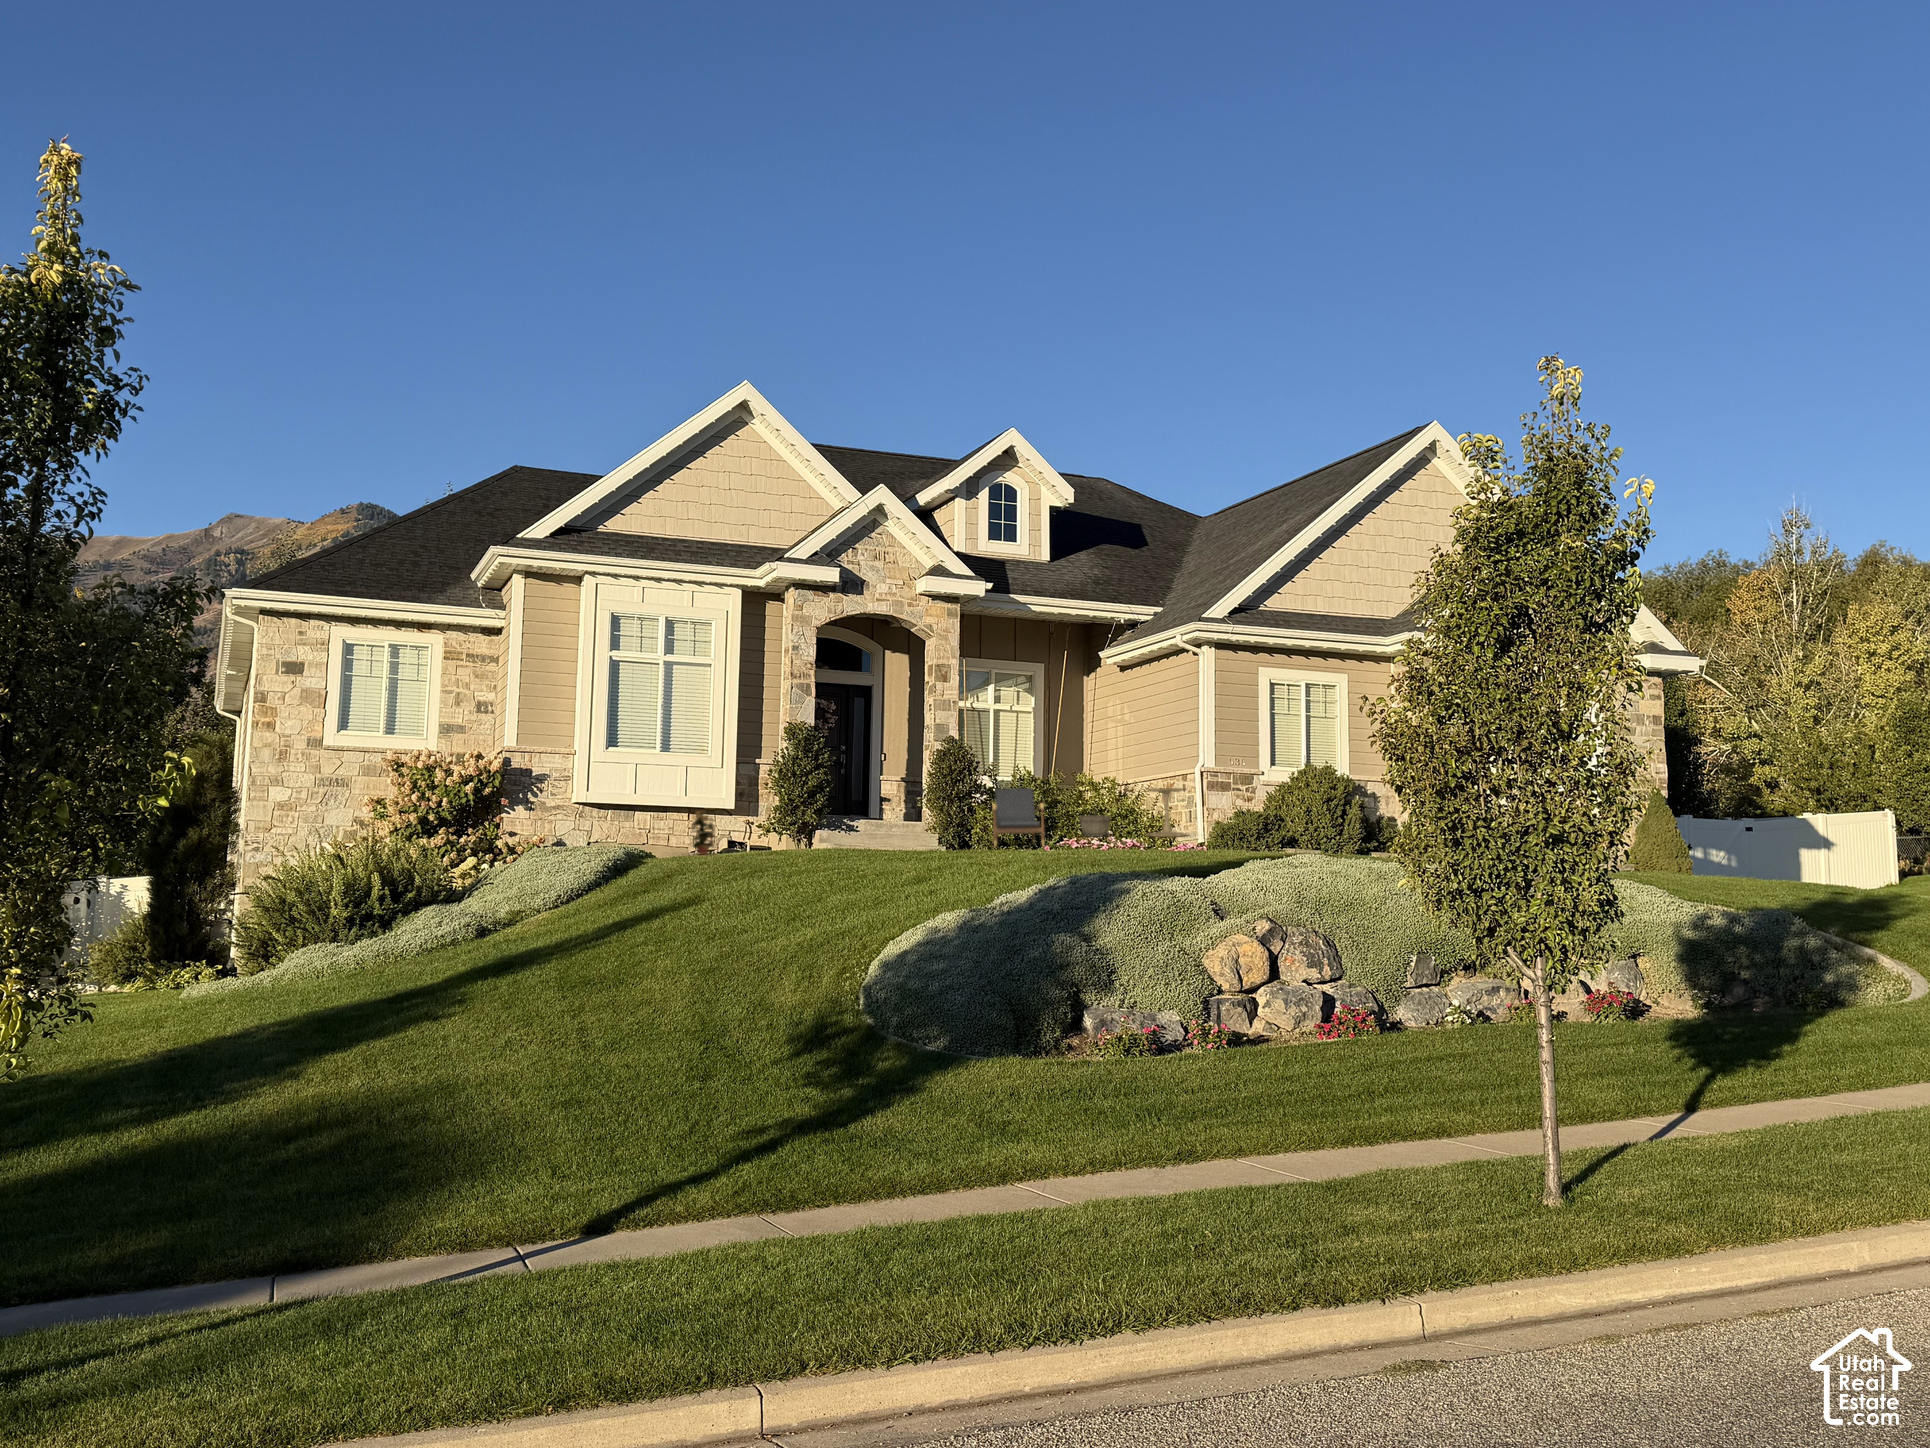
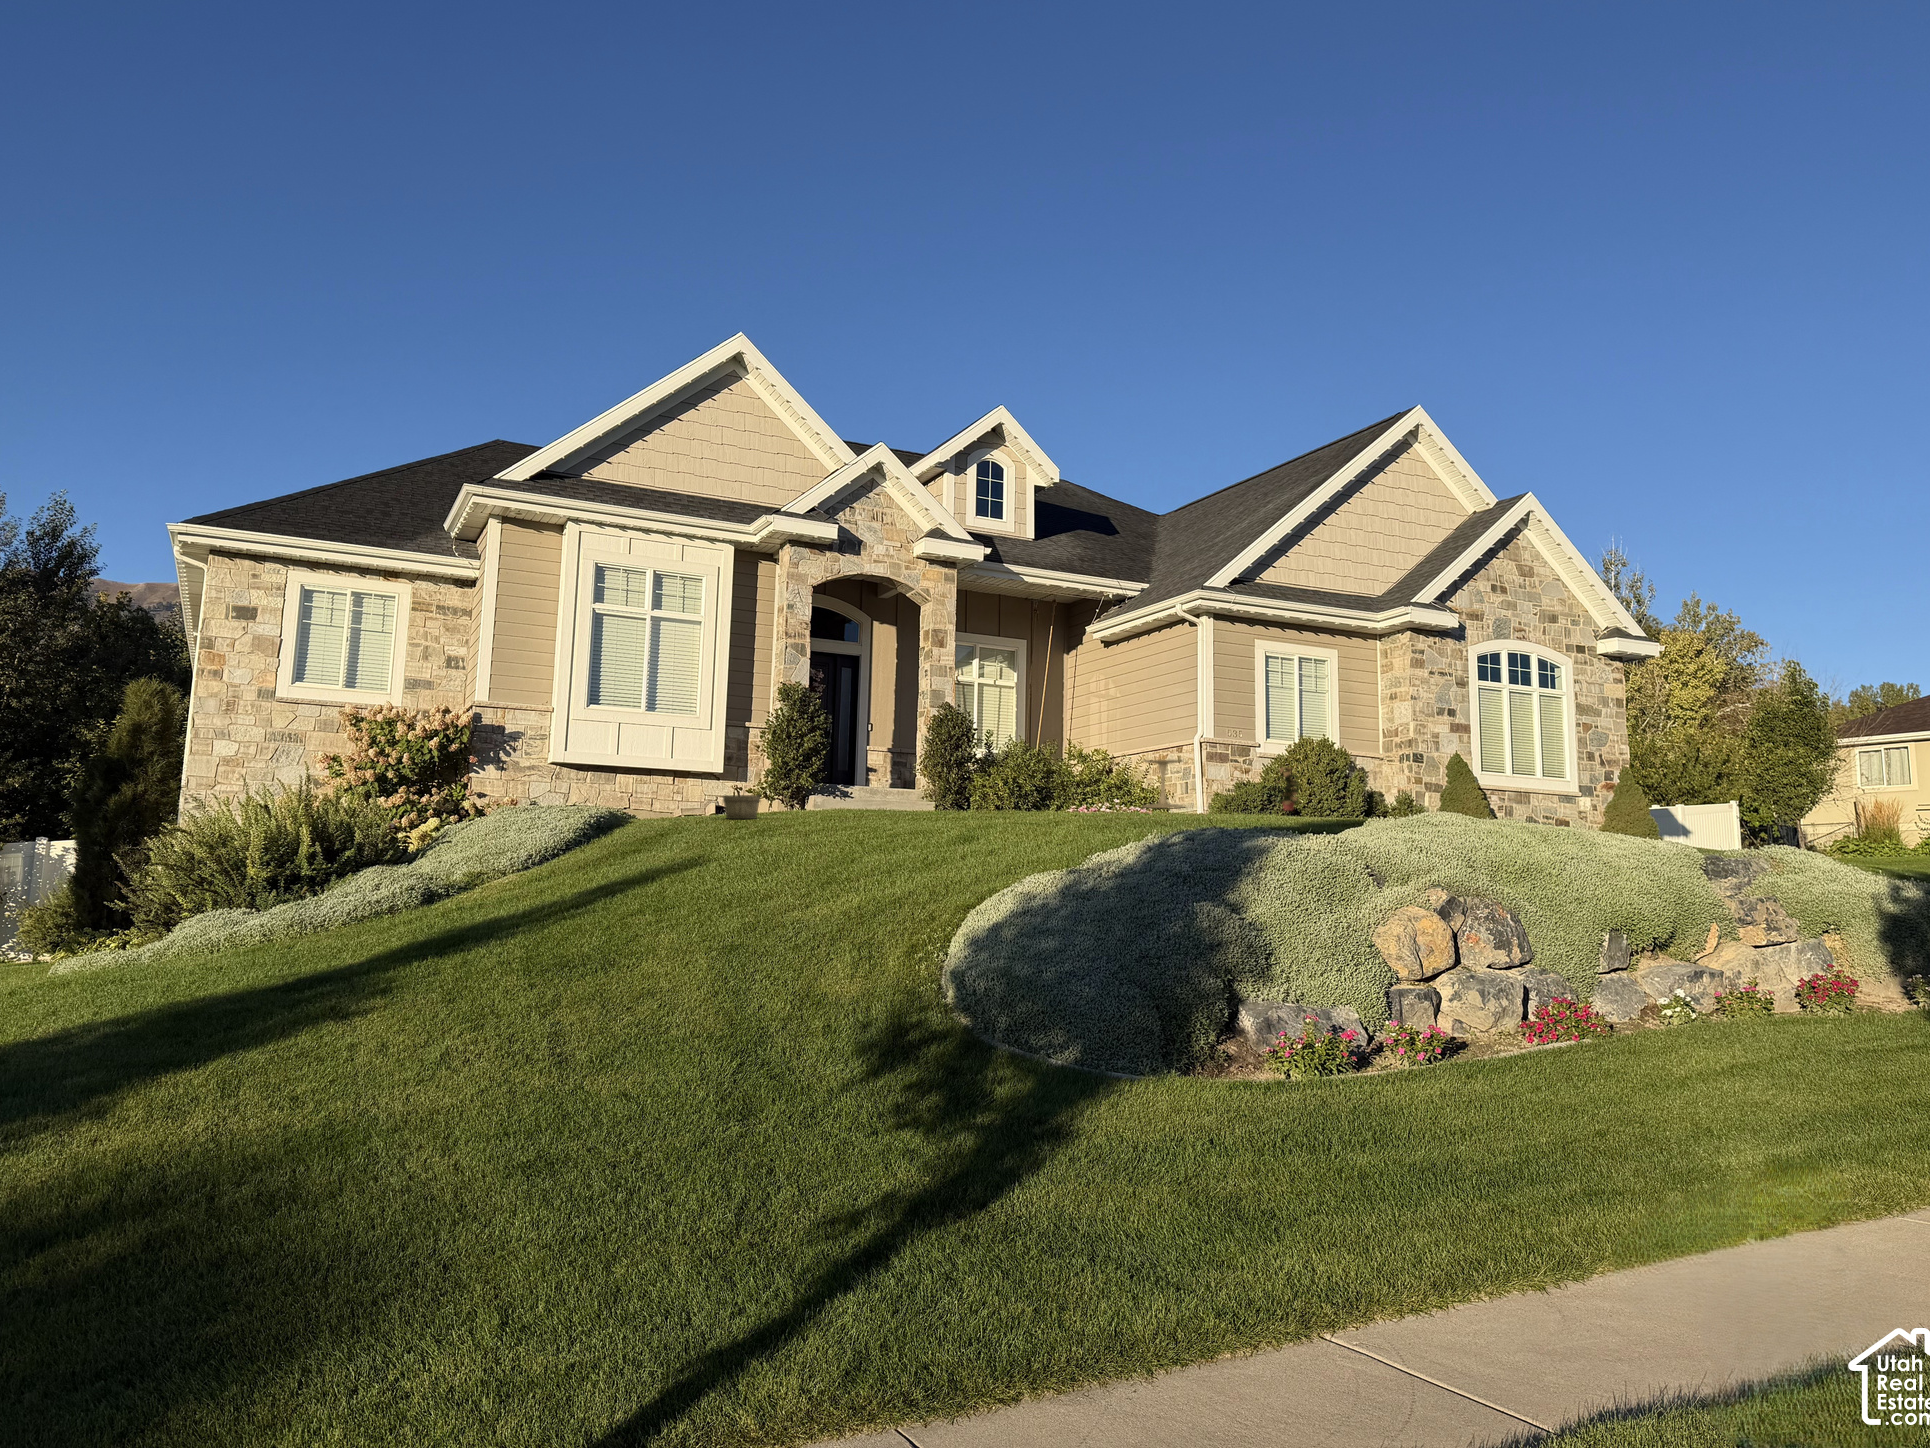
lounge chair: present [992,788,1045,846] -> none [991,755,1047,815]
decorative plant: present [691,811,715,854] -> present [1278,767,1300,810]
wooden bucket: present [1079,815,1111,837] -> present [723,794,760,819]

